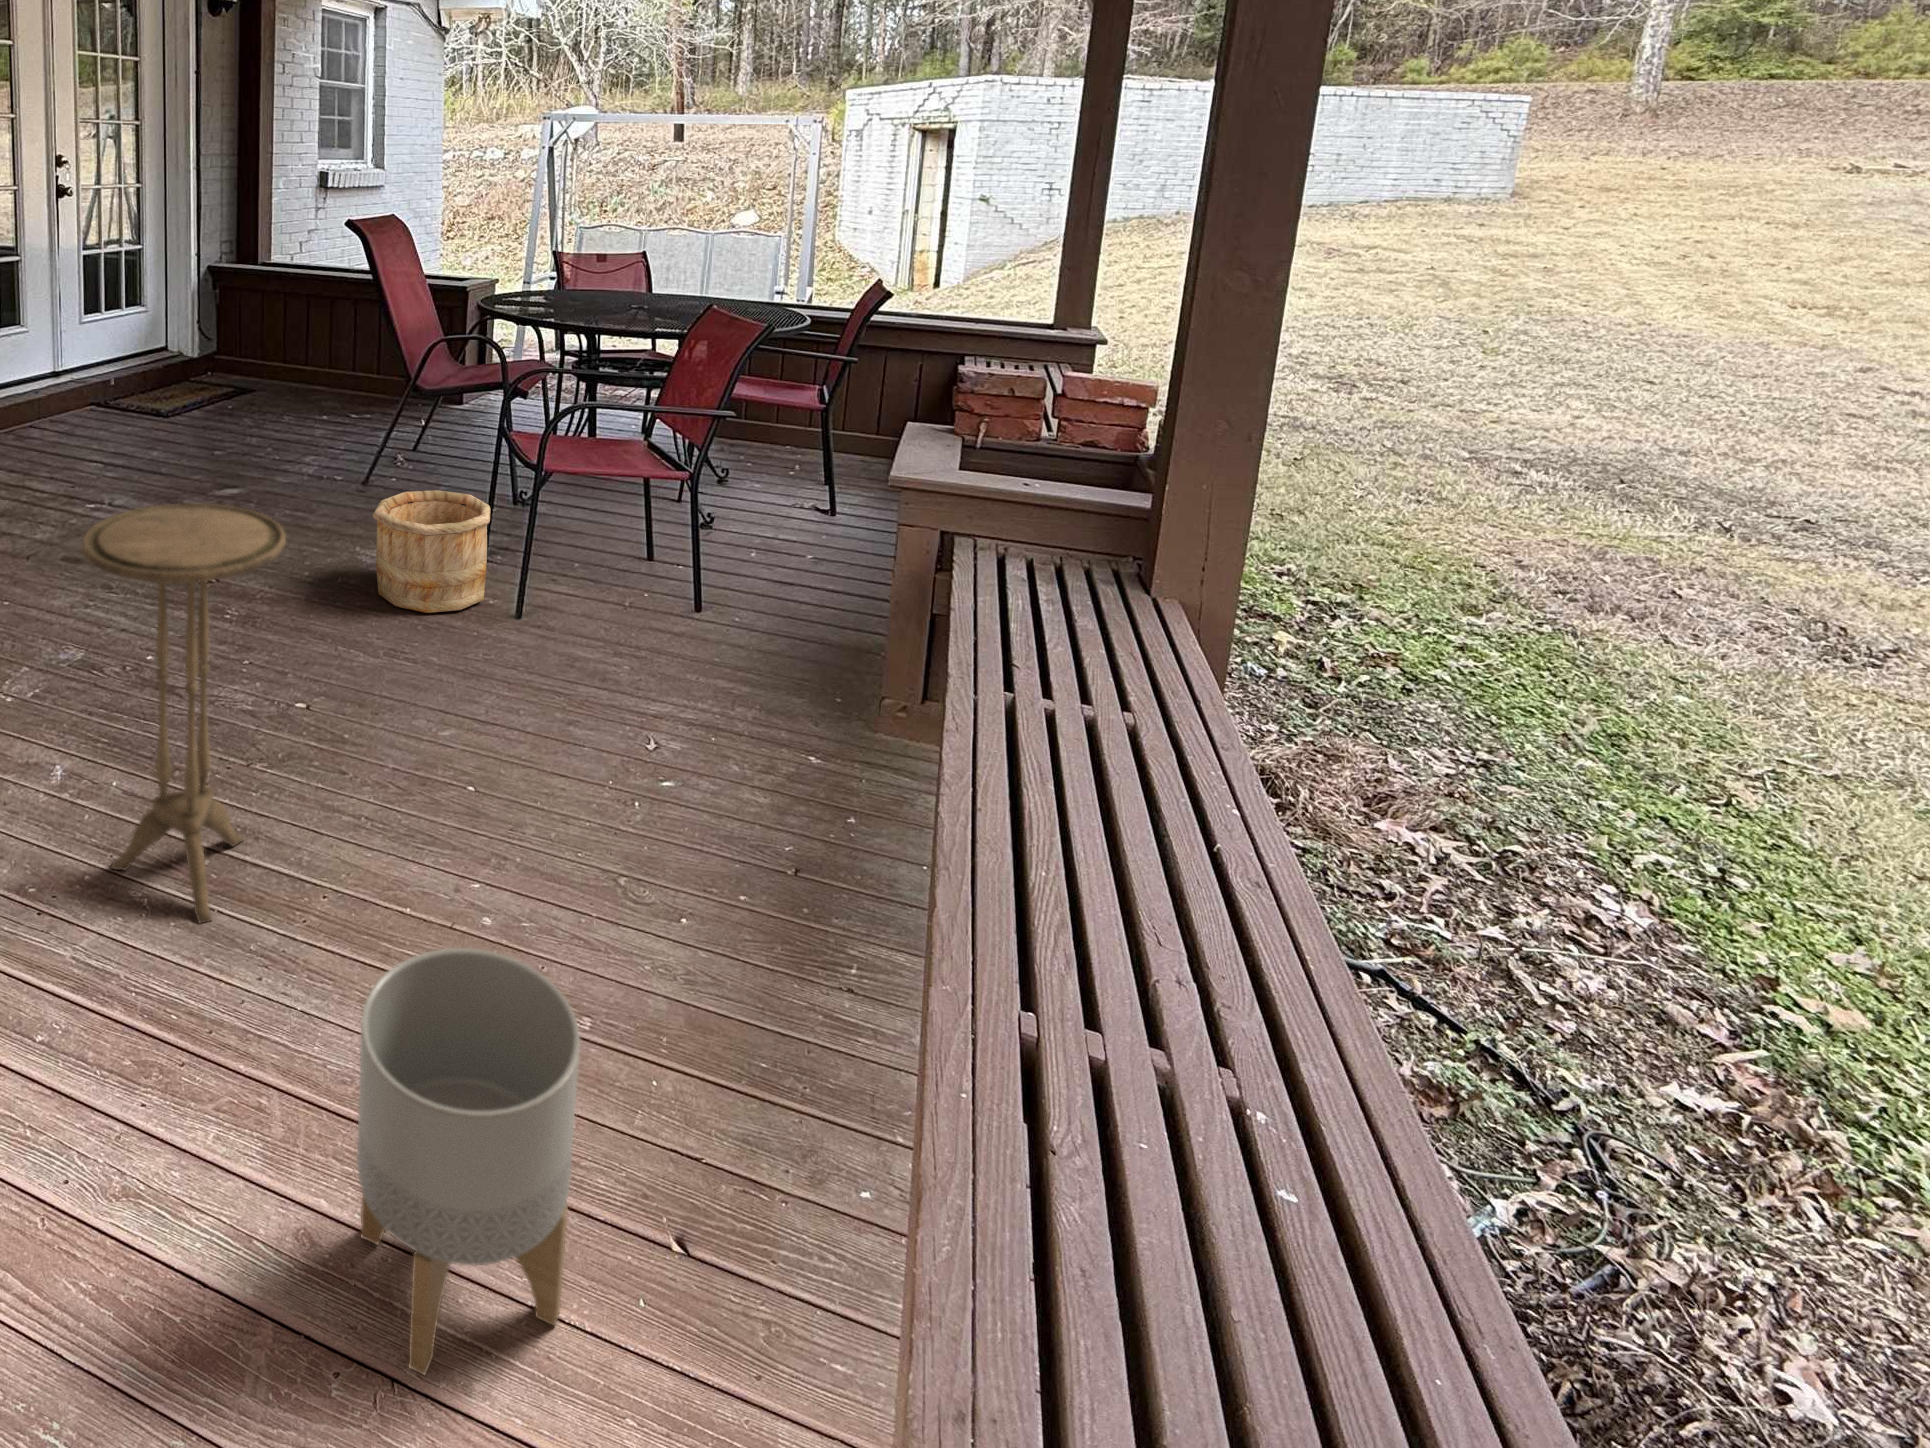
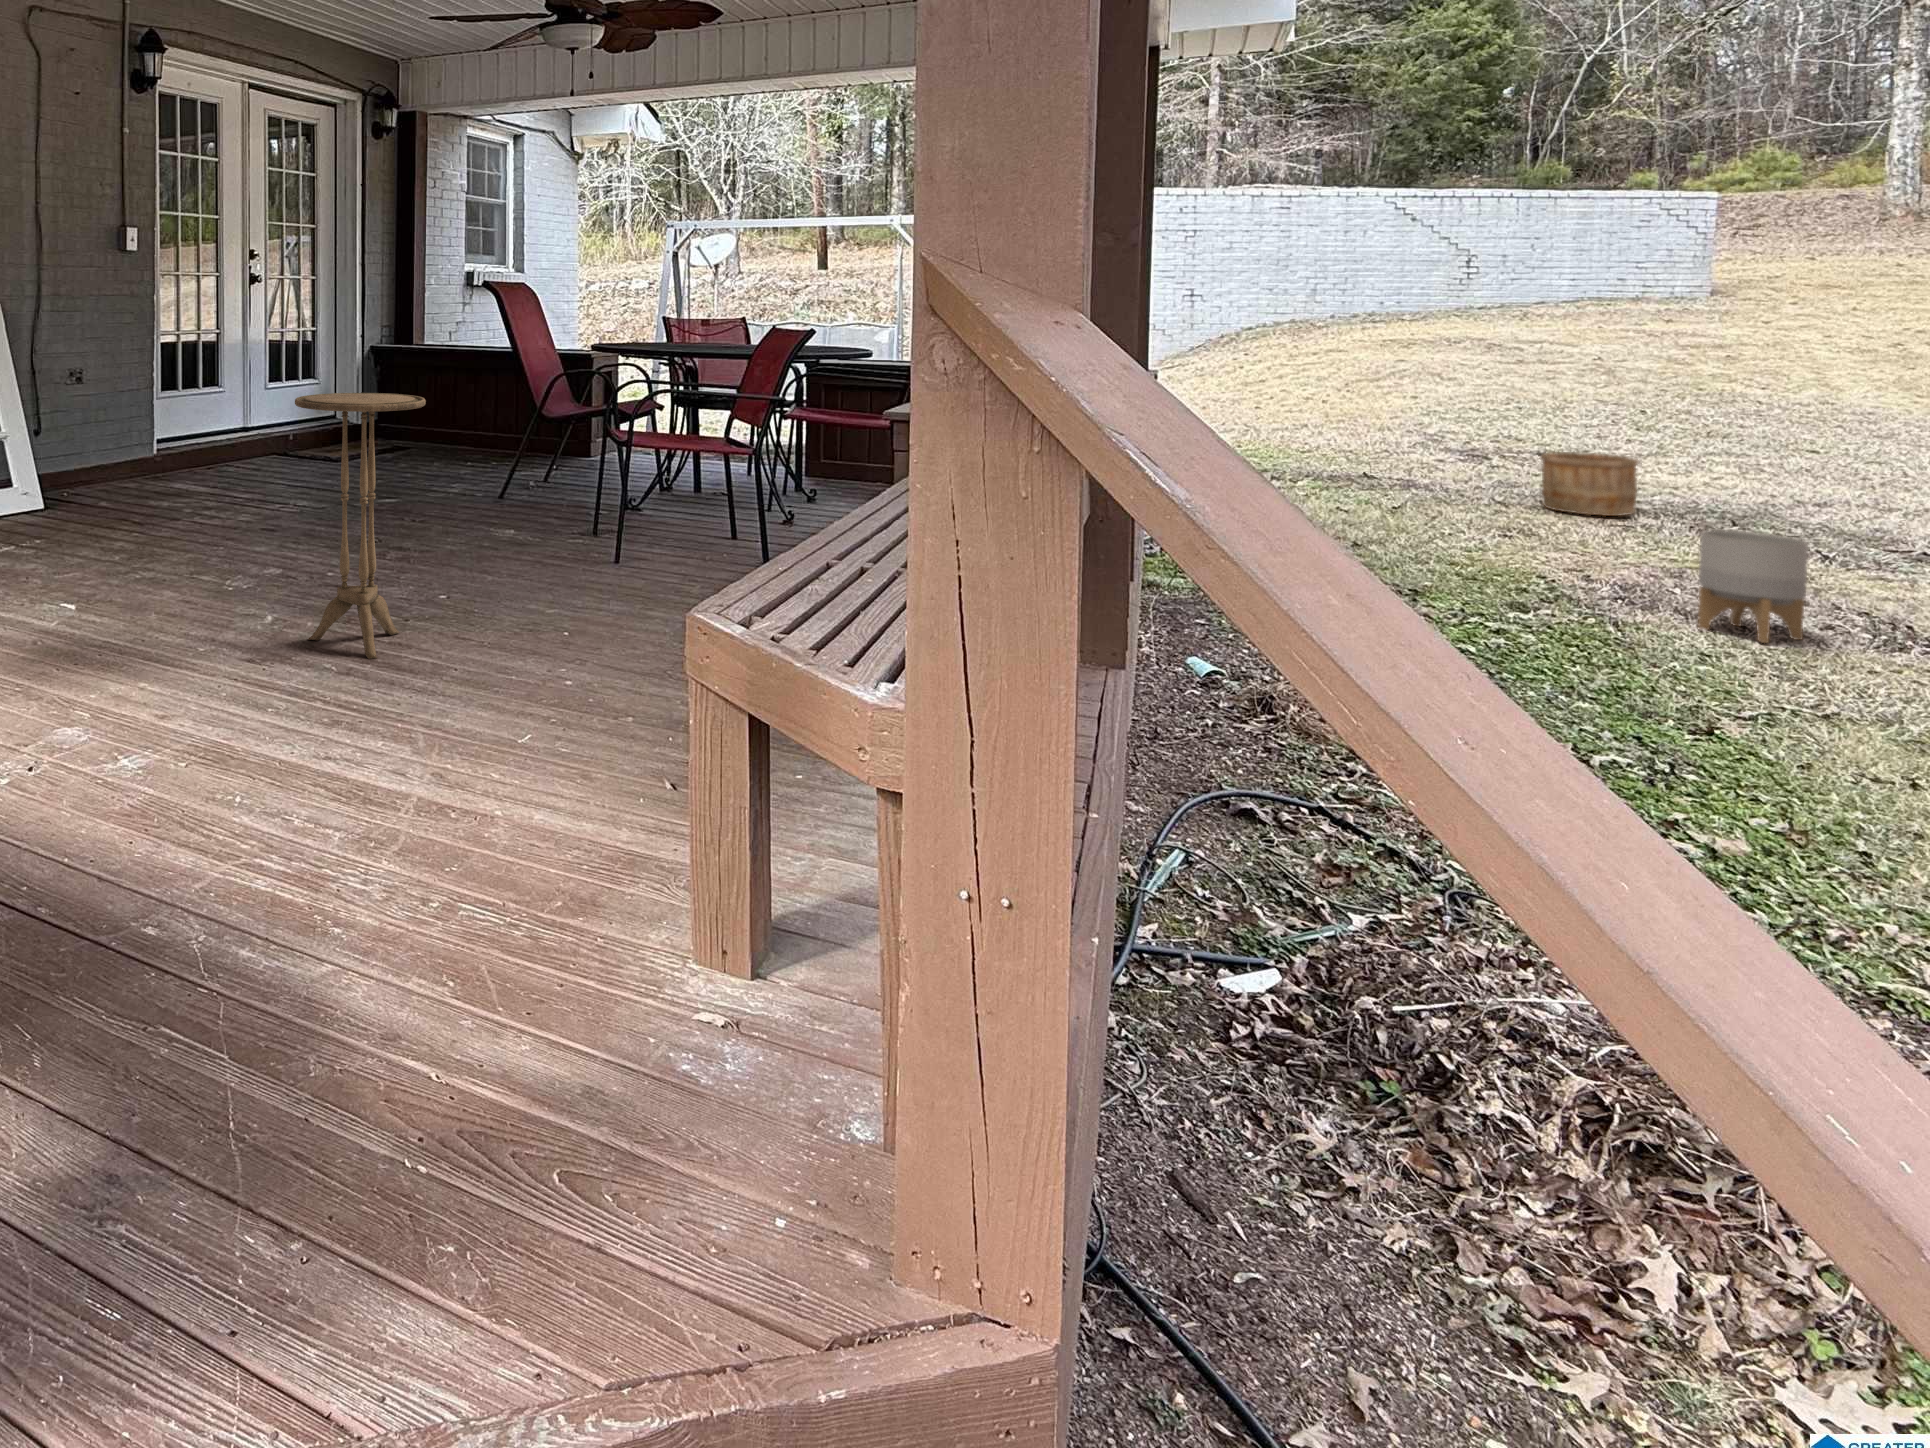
wooden bucket: present [373,490,490,613] -> present [1540,452,1639,516]
planter: present [357,948,580,1375] -> present [1698,530,1808,643]

